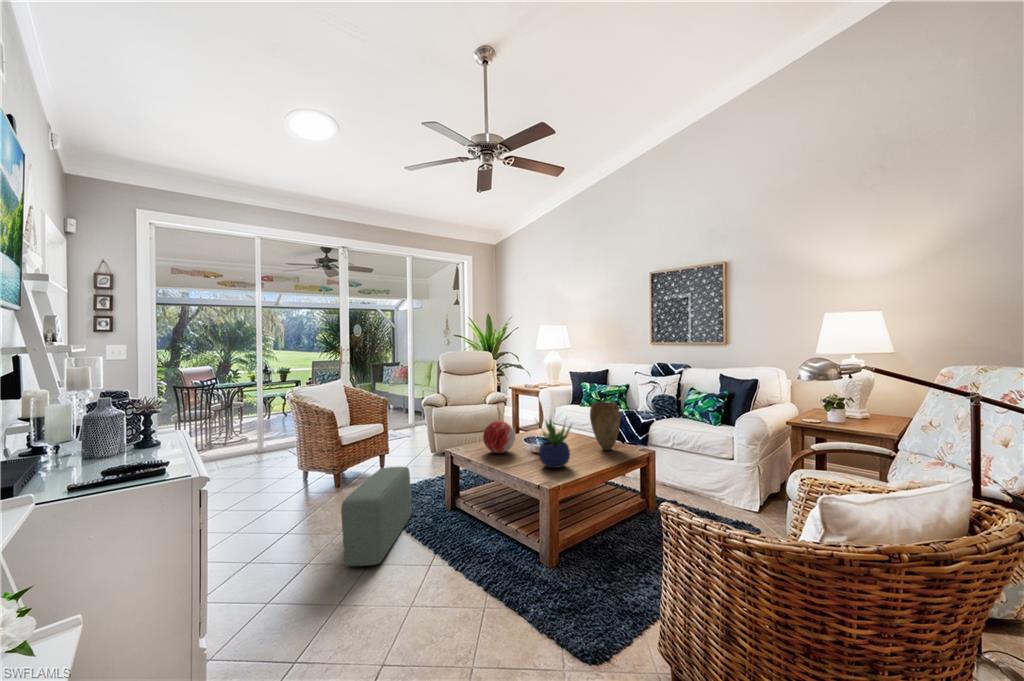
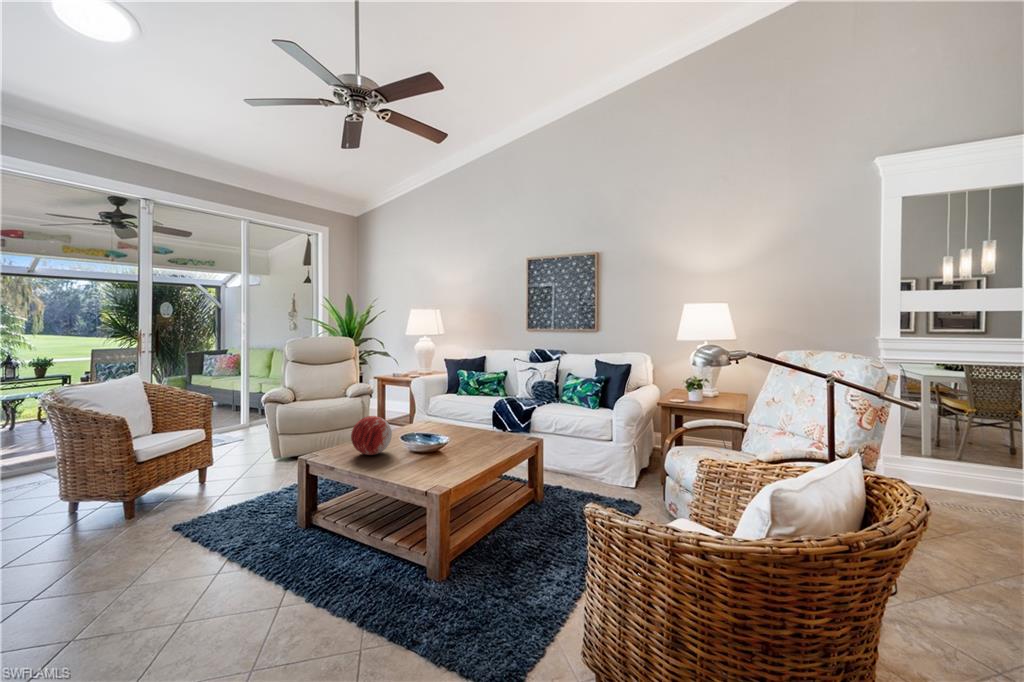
vase: present [590,402,621,450] -> none [477,389,510,442]
potted plant: present [537,419,571,468] -> none [419,403,465,468]
pouf: present [341,467,412,566] -> none [138,483,251,636]

